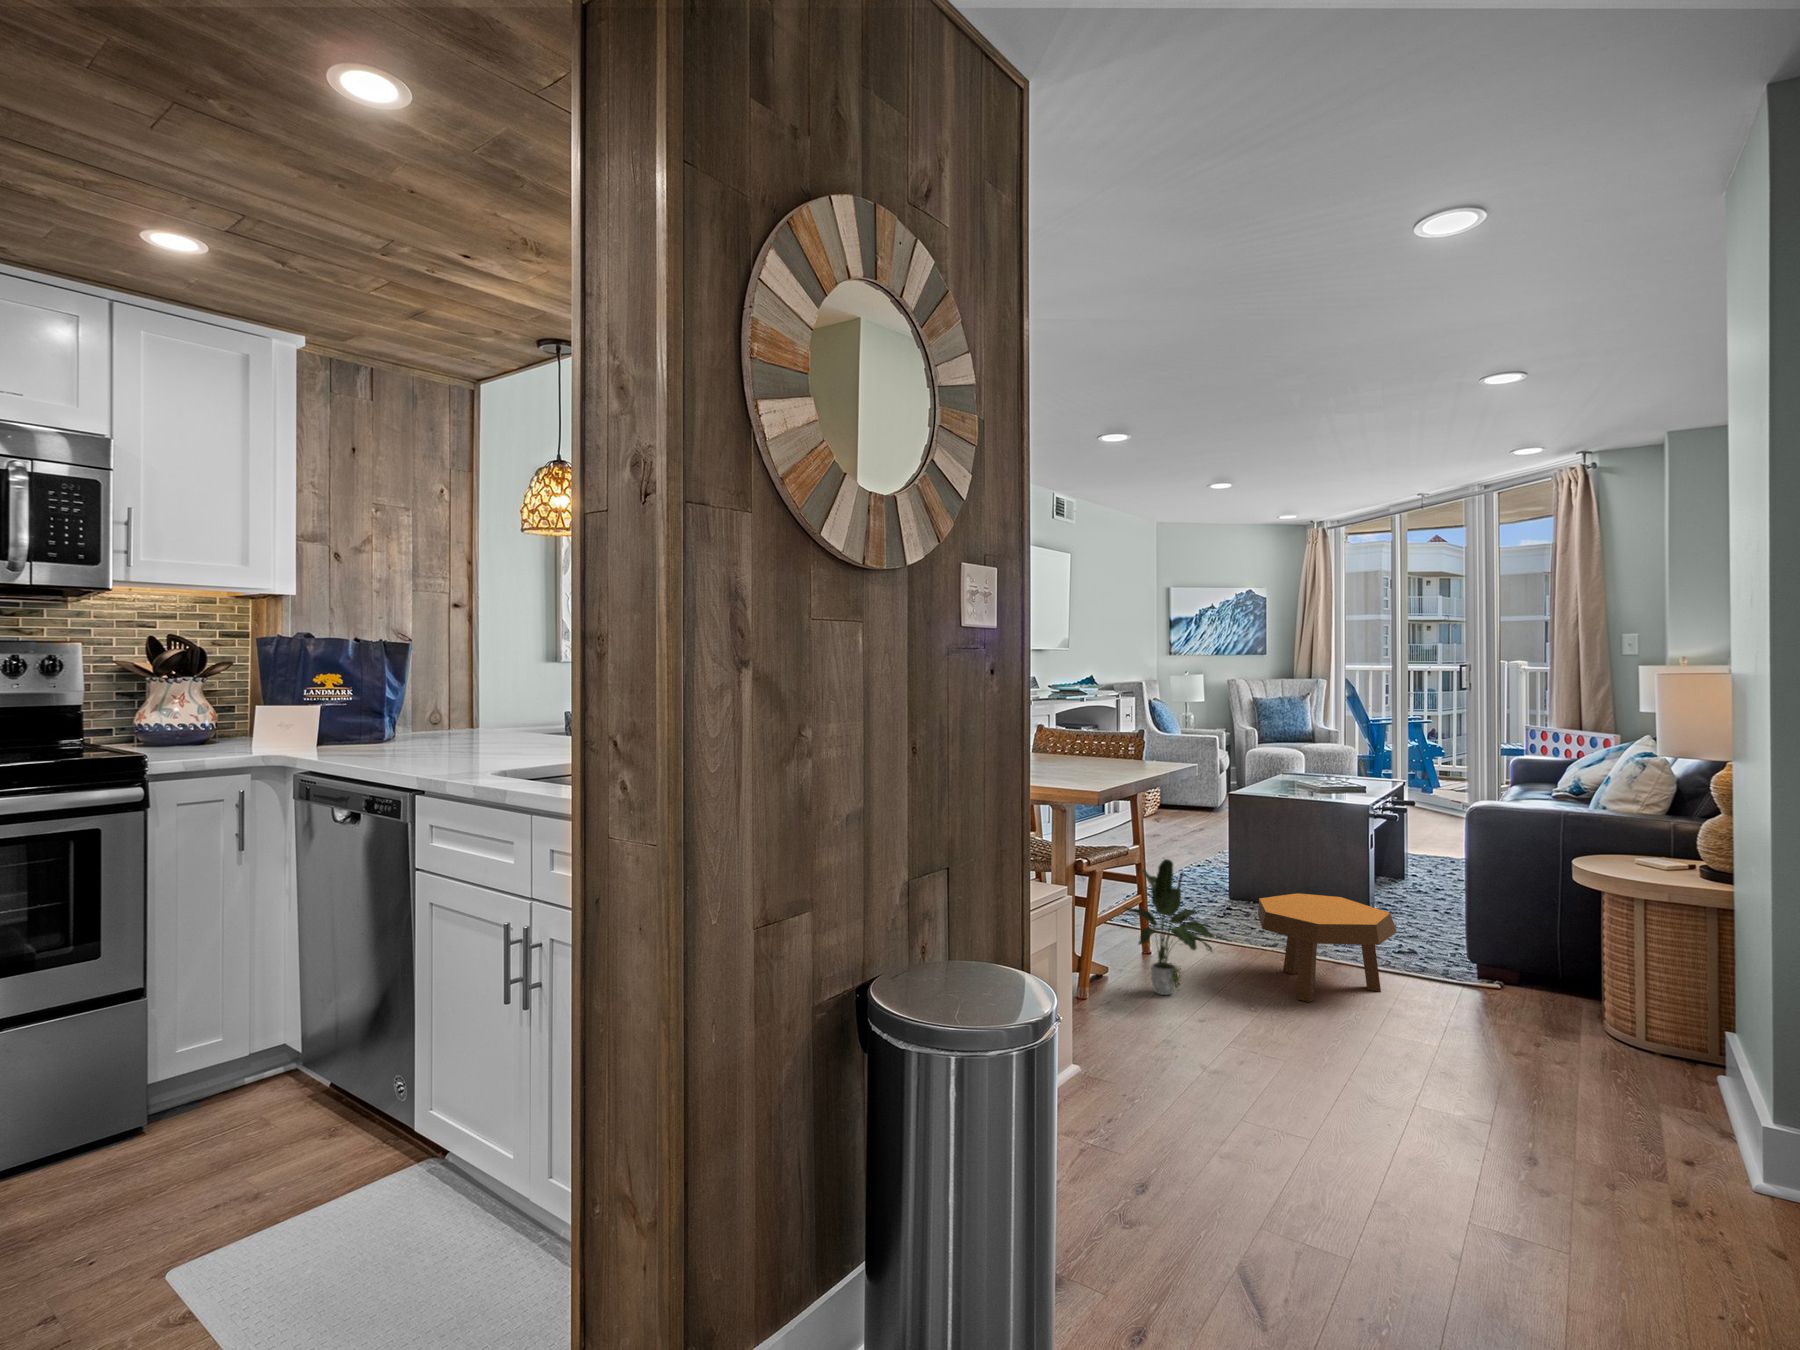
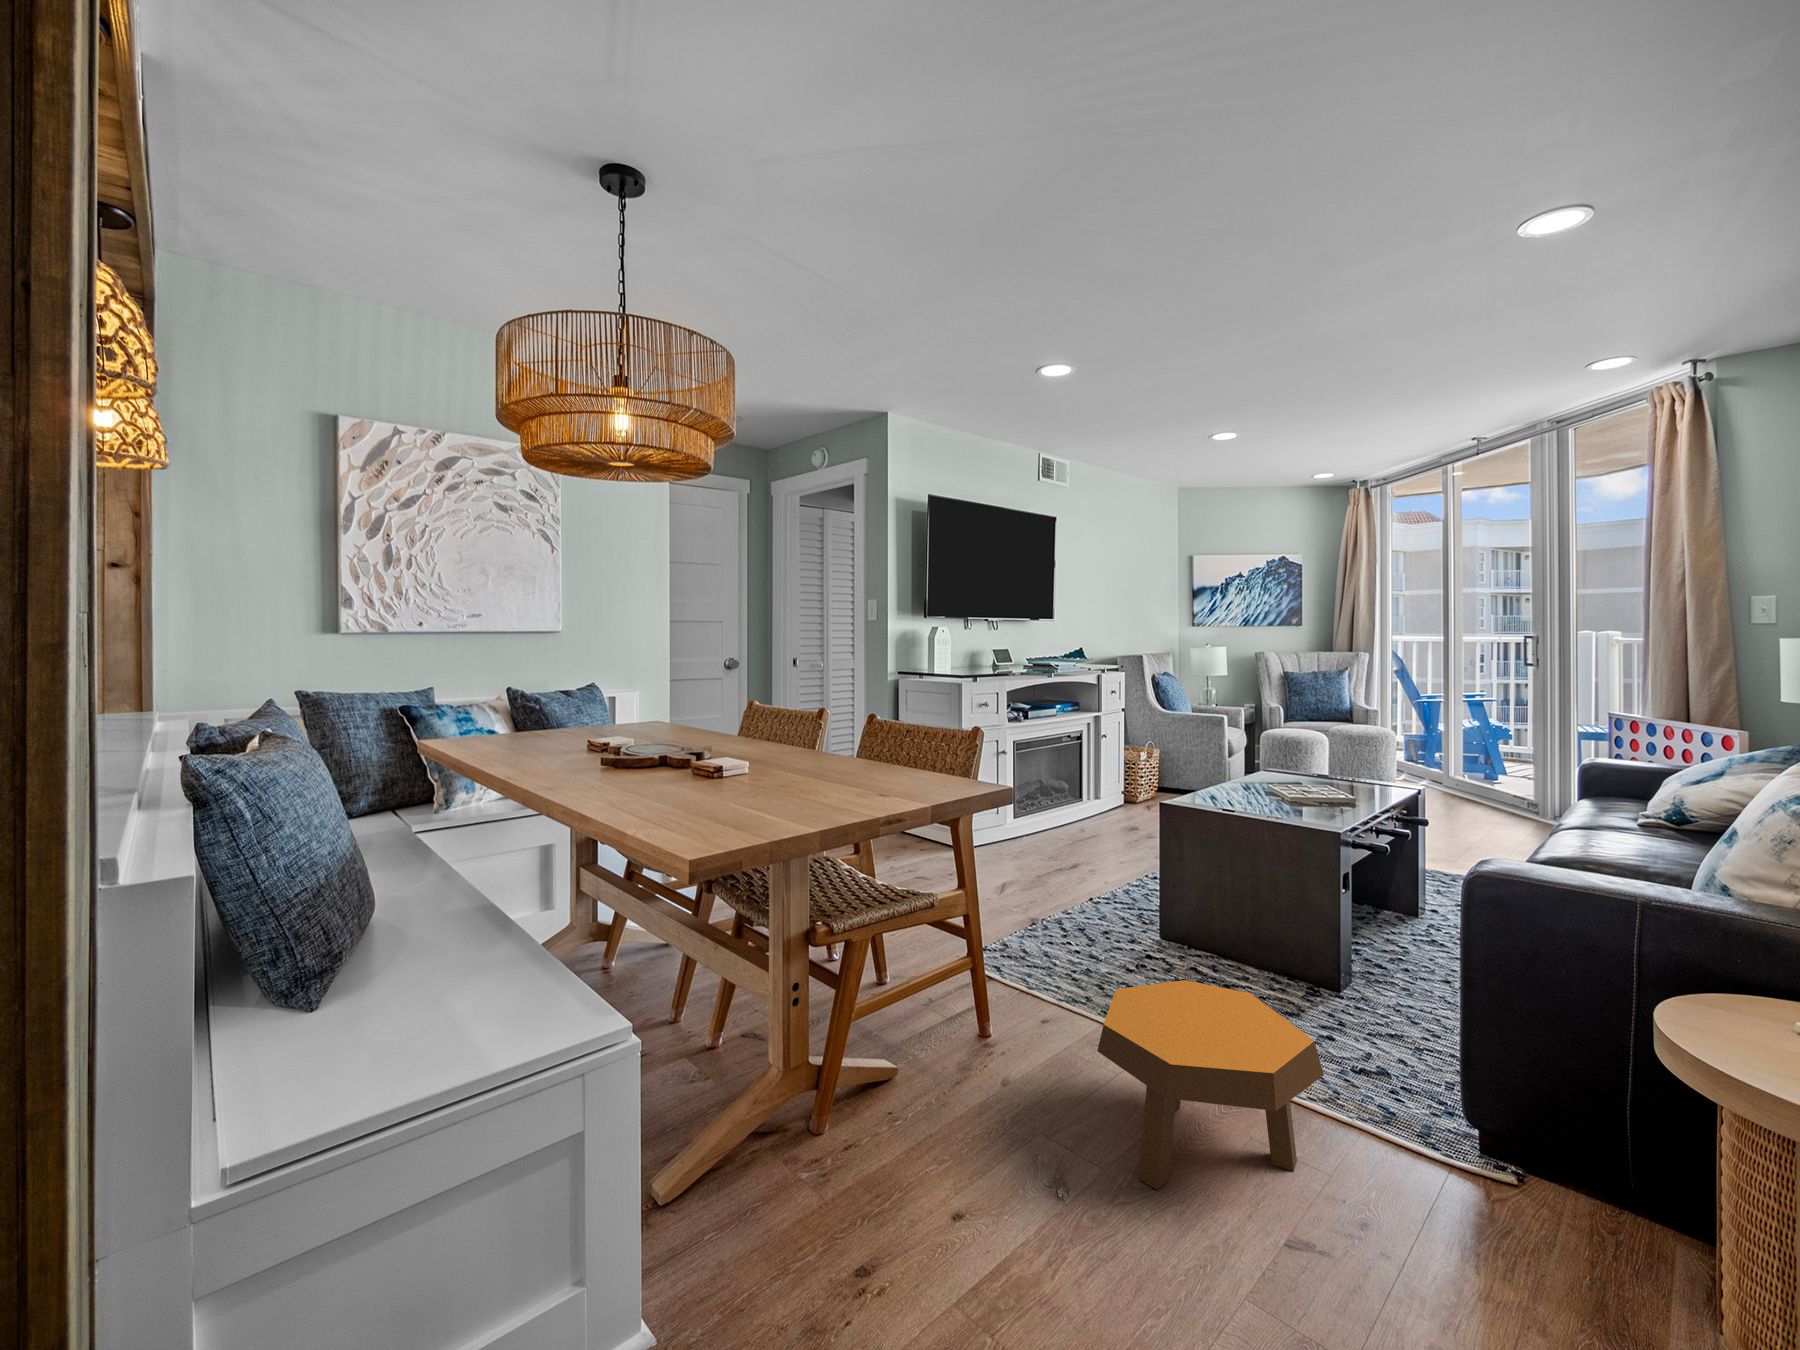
potted plant: present [1124,859,1214,995] -> none [860,933,1016,1148]

